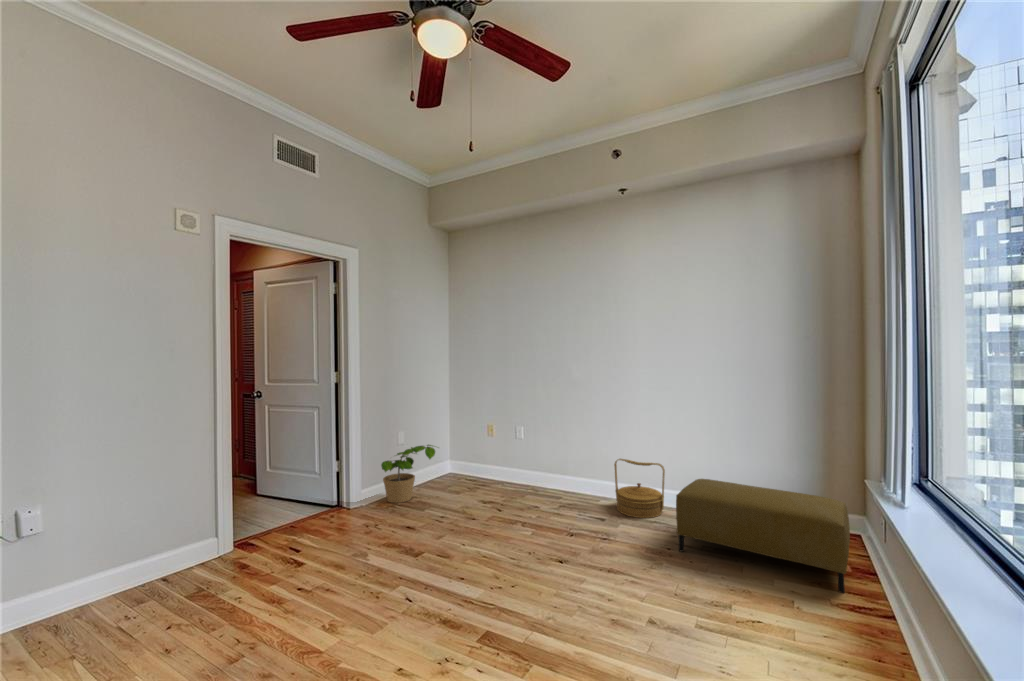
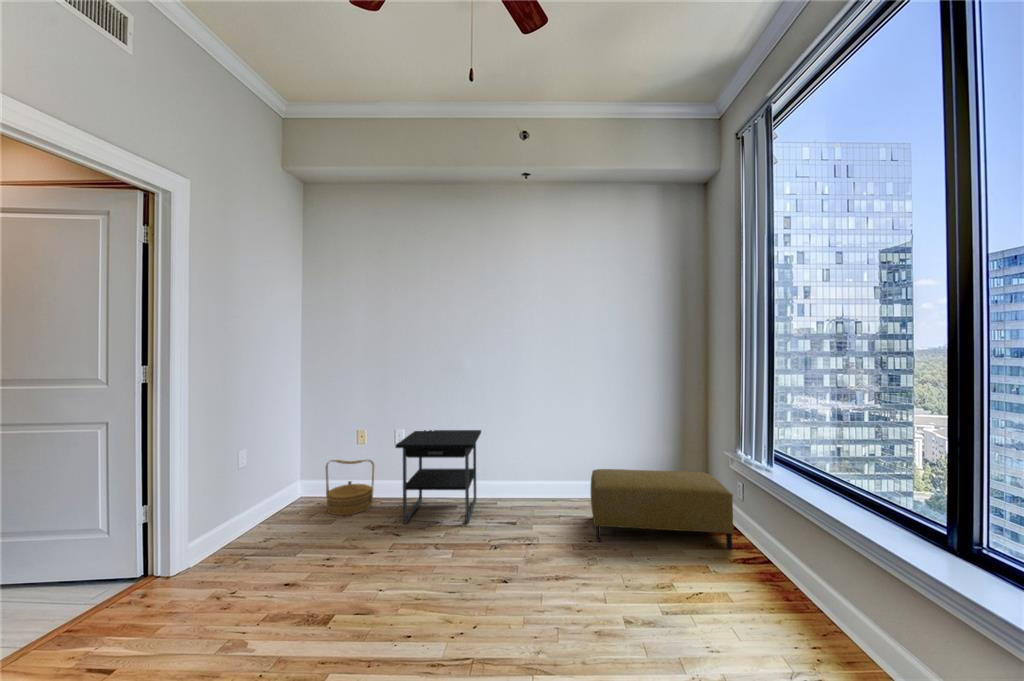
nightstand: none [506,423,595,513] -> present [395,430,481,524]
potted plant: present [381,445,435,503] -> none [221,469,310,554]
woven basket: present [614,459,665,518] -> present [326,460,374,515]

